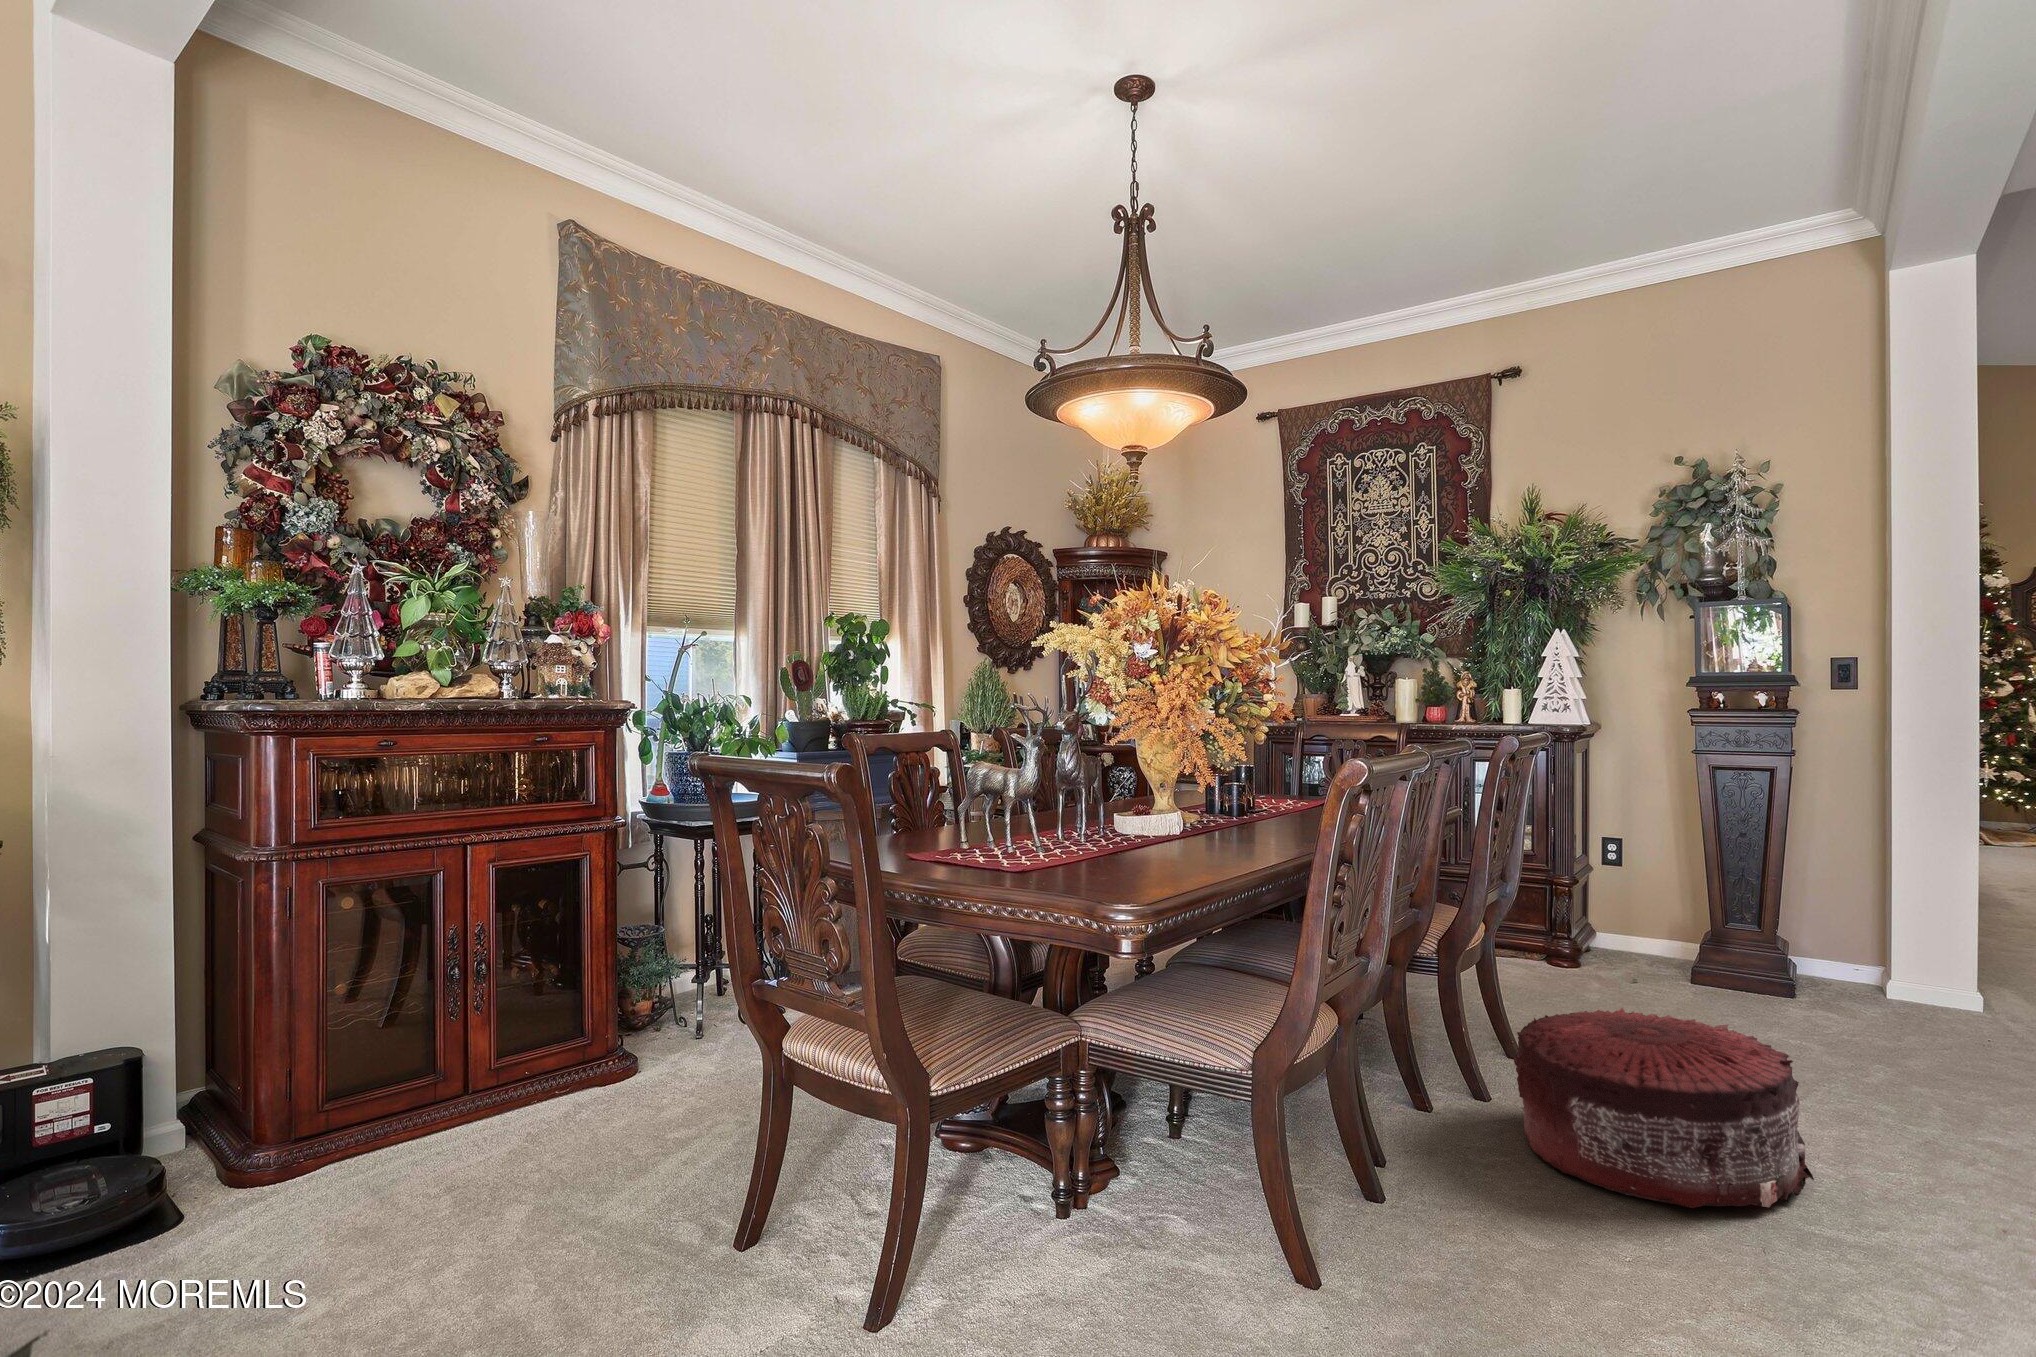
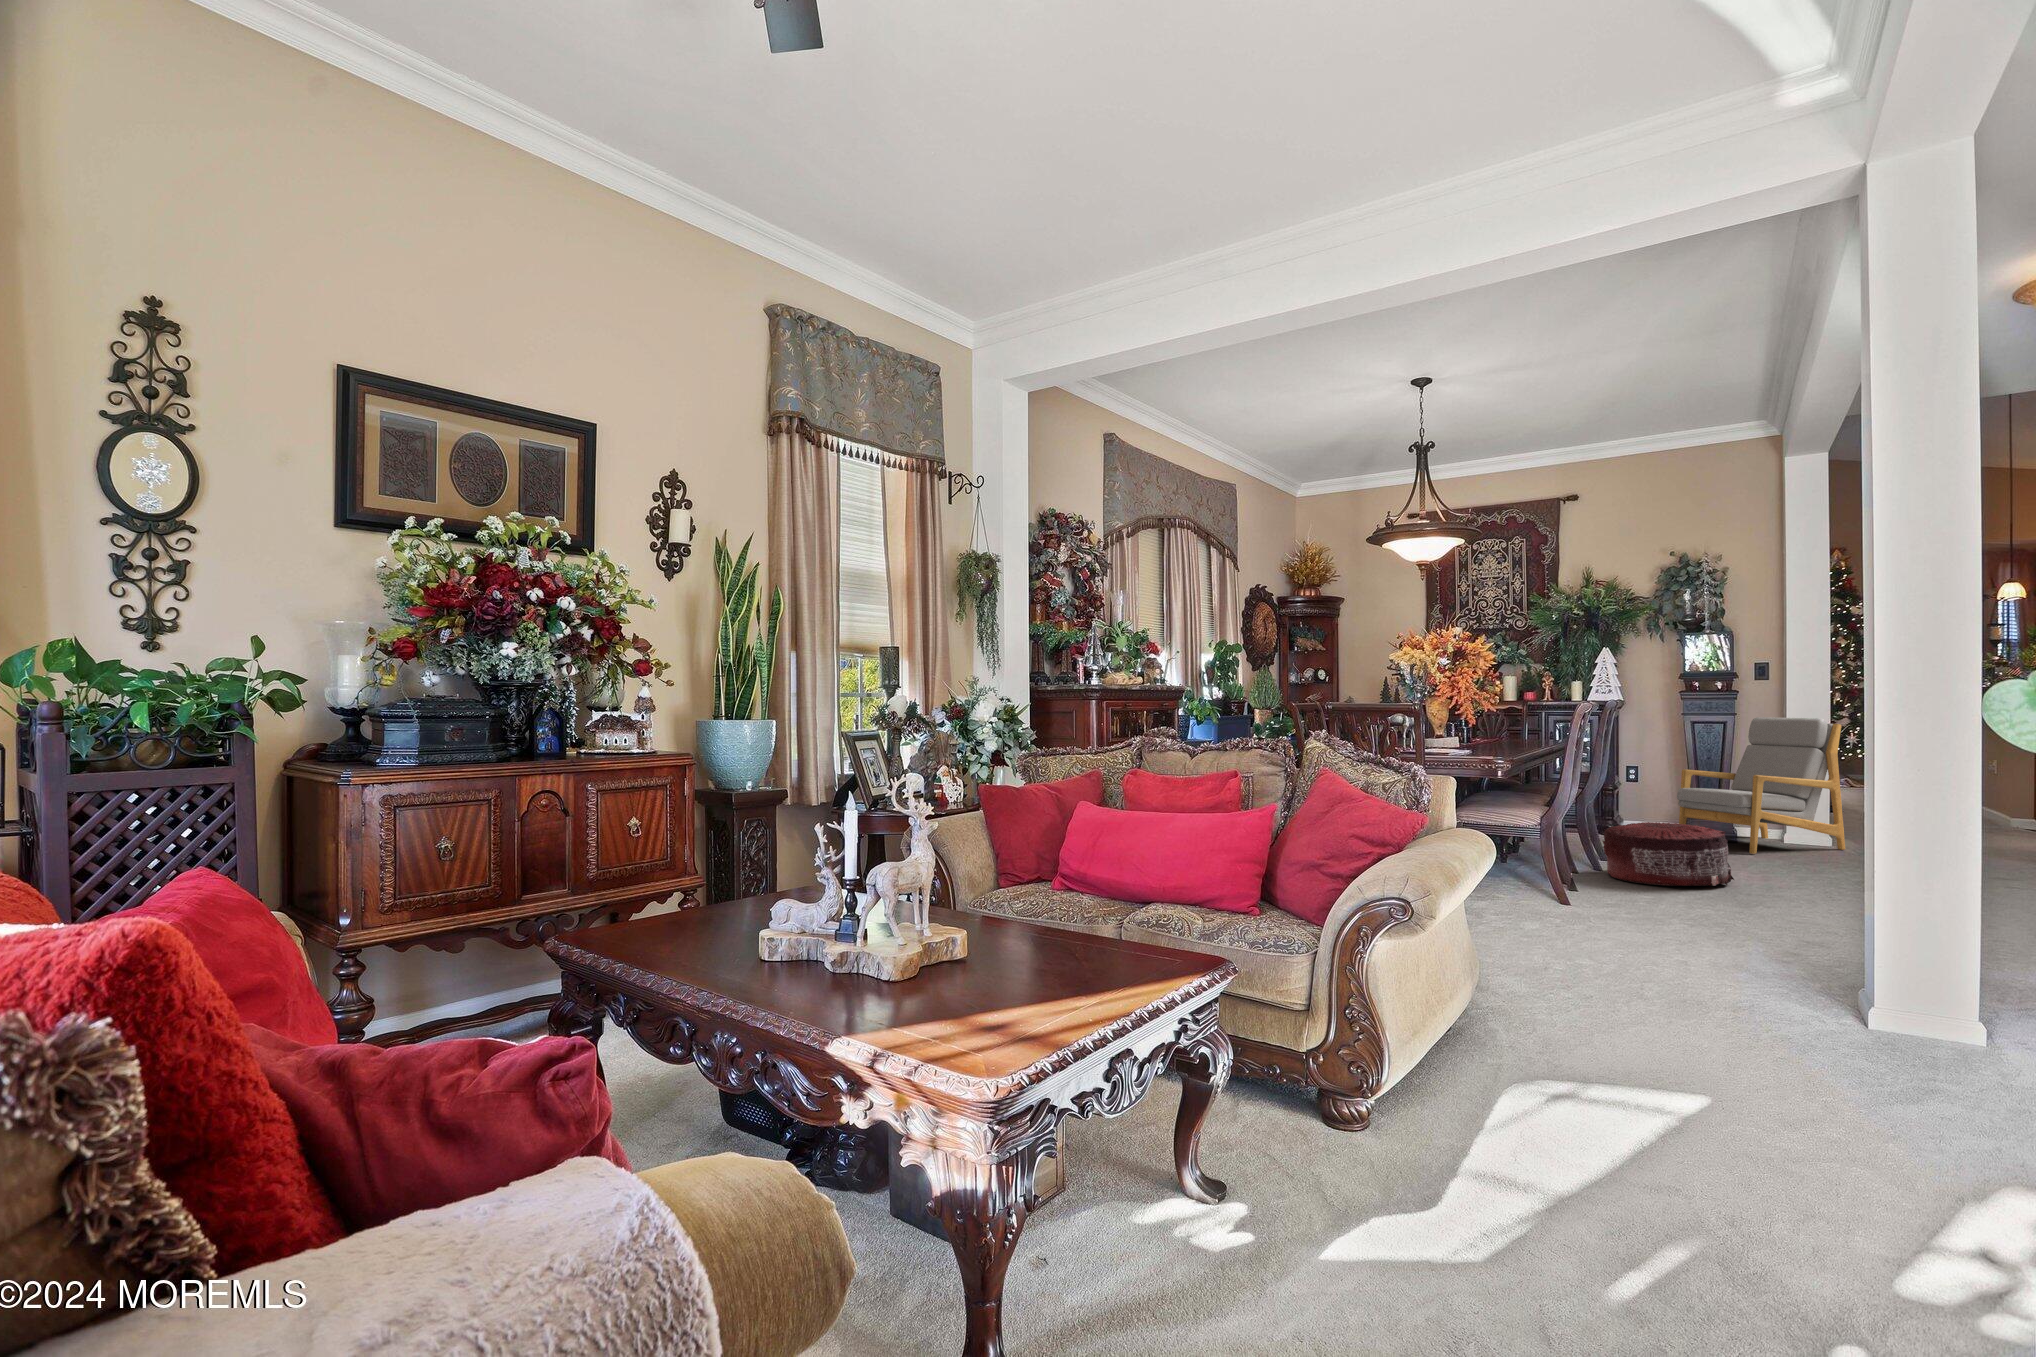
armchair: none [1686,758,2013,1041] -> present [1677,717,1845,854]

